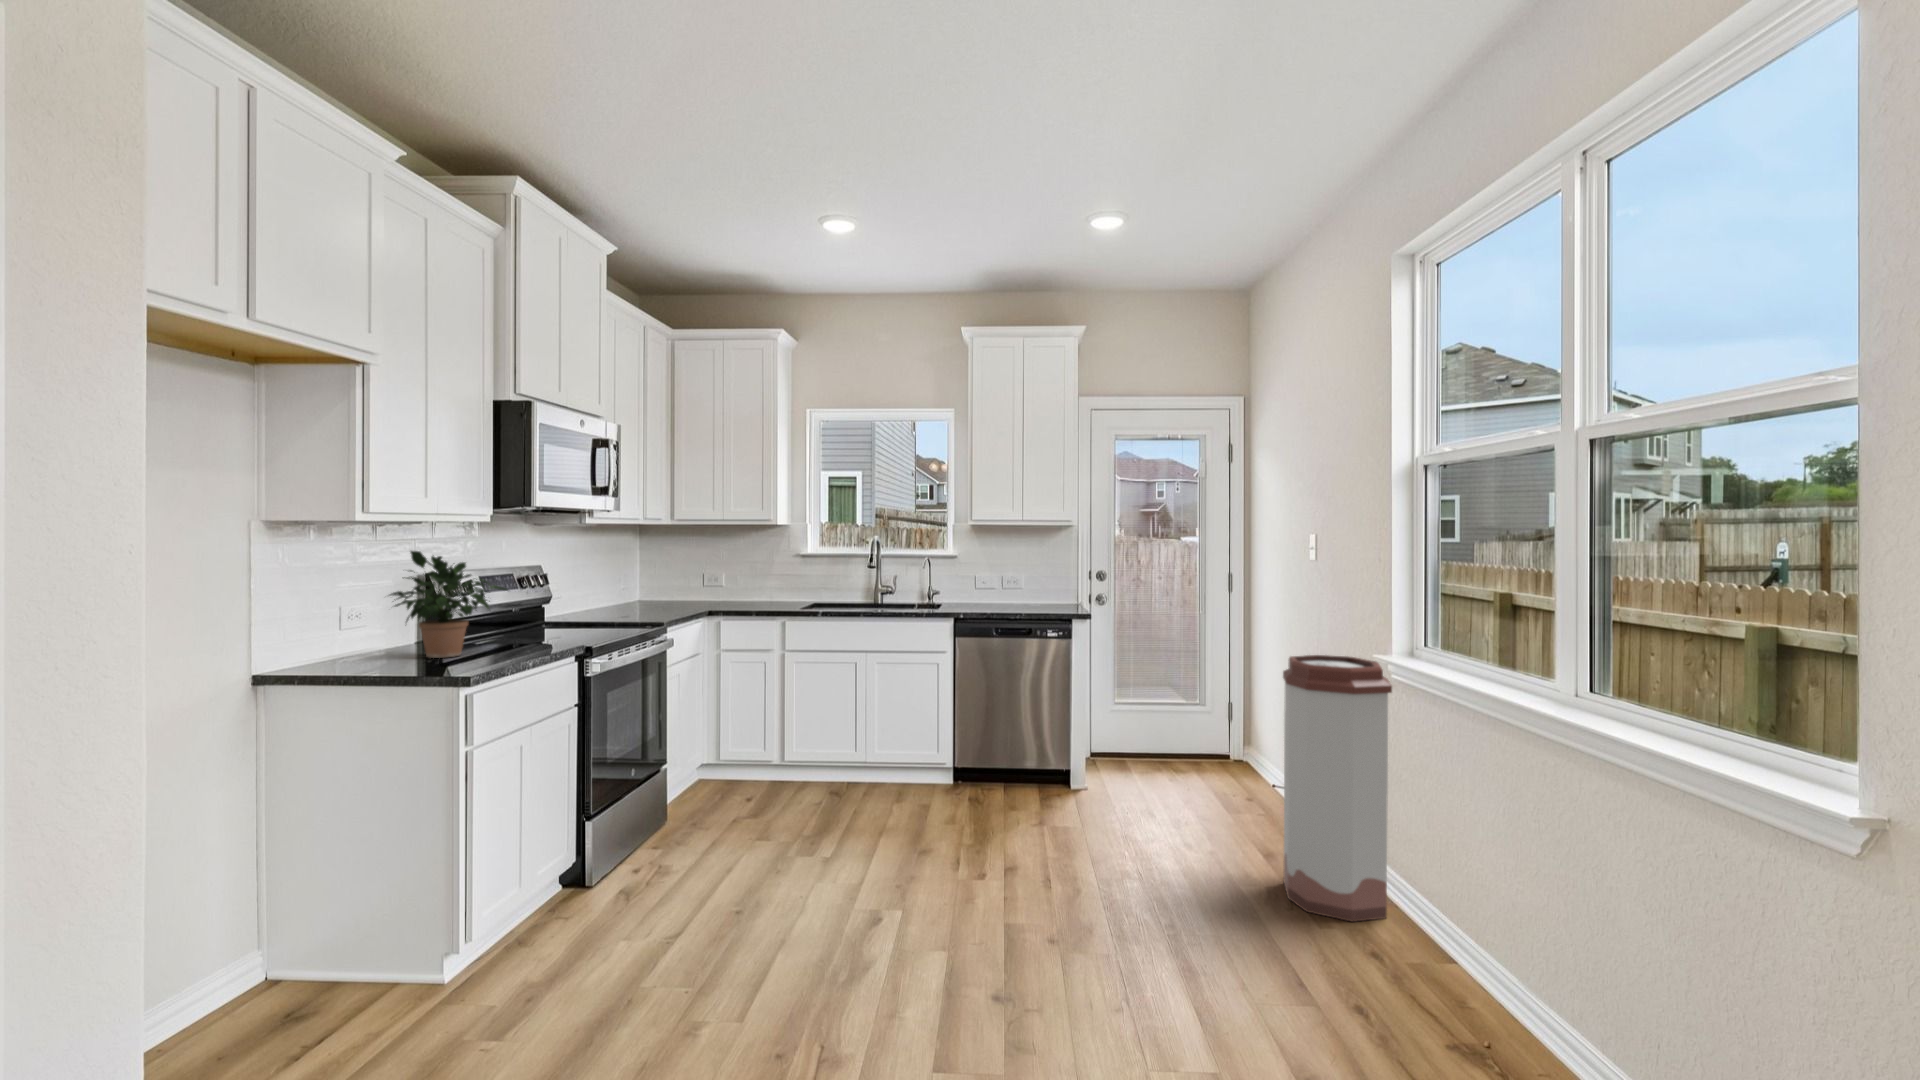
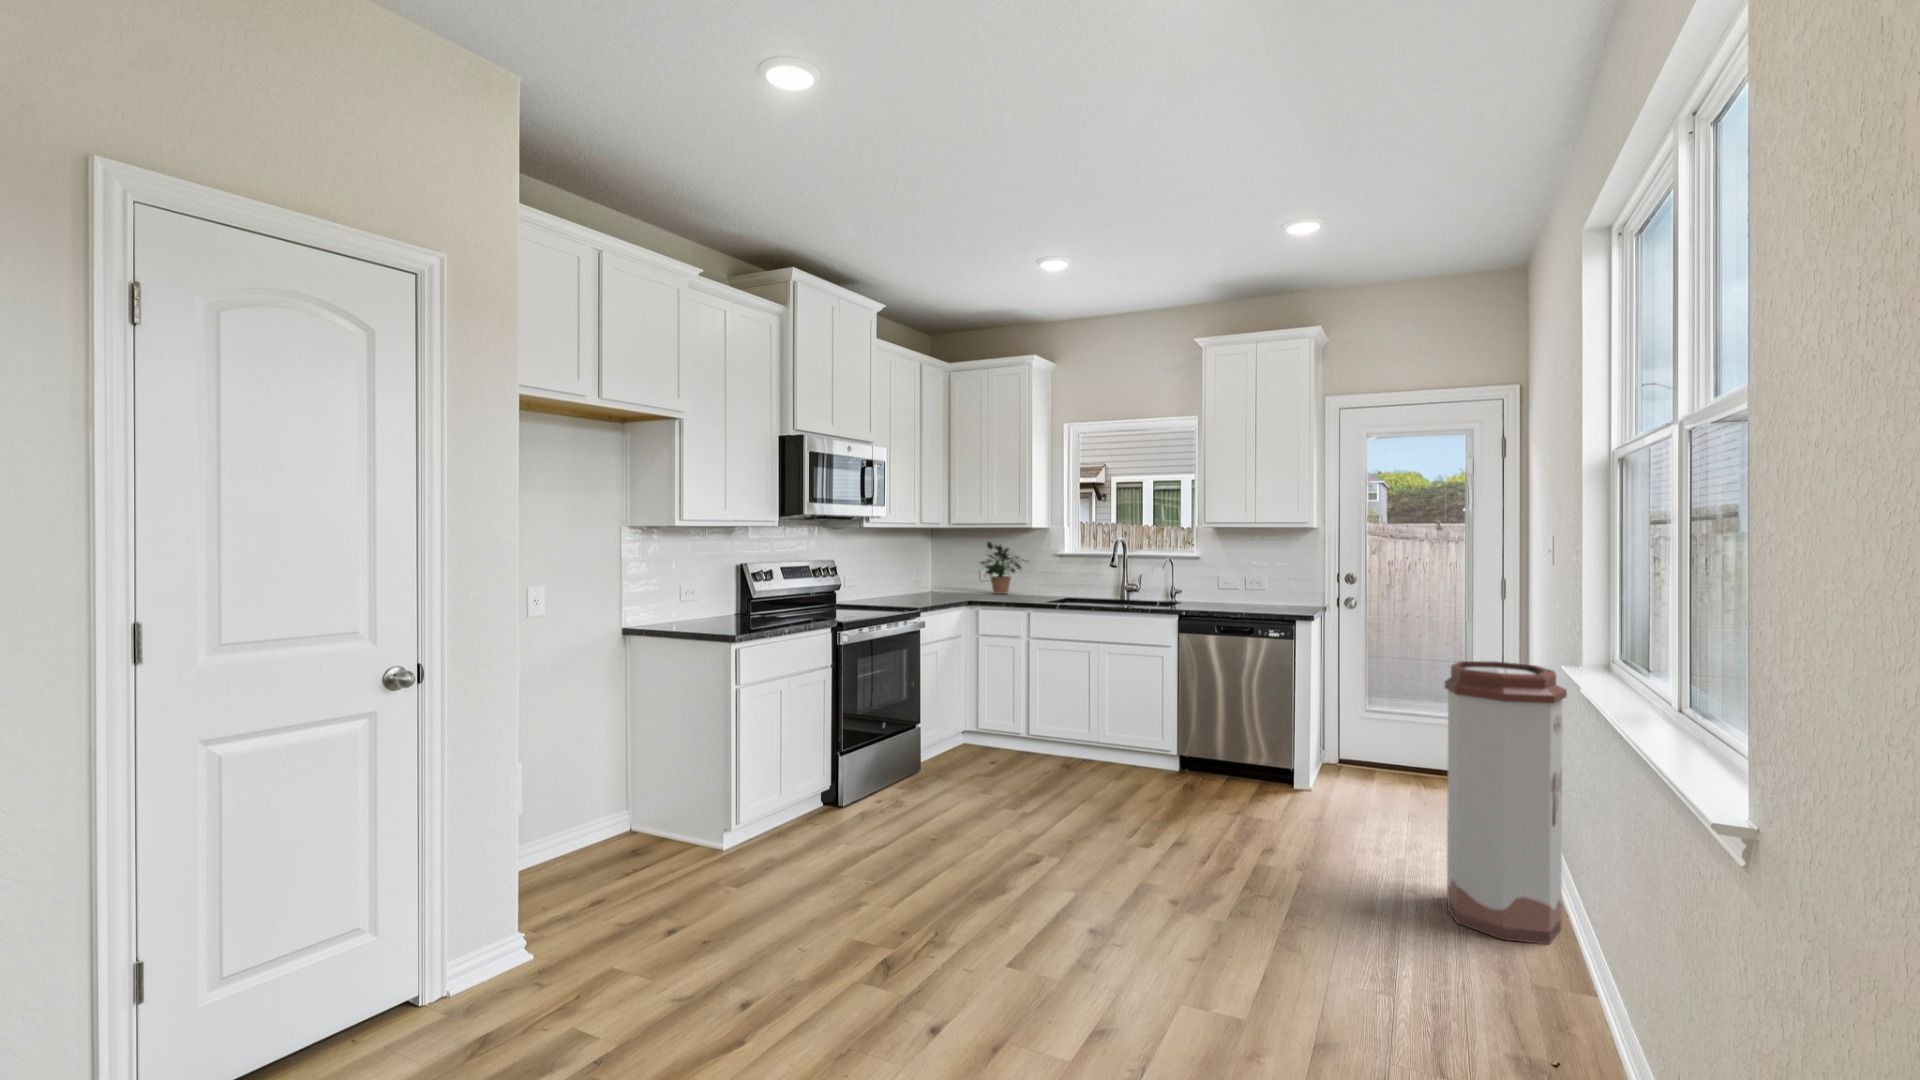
potted plant: present [390,551,507,658] -> present [979,542,1022,594]

